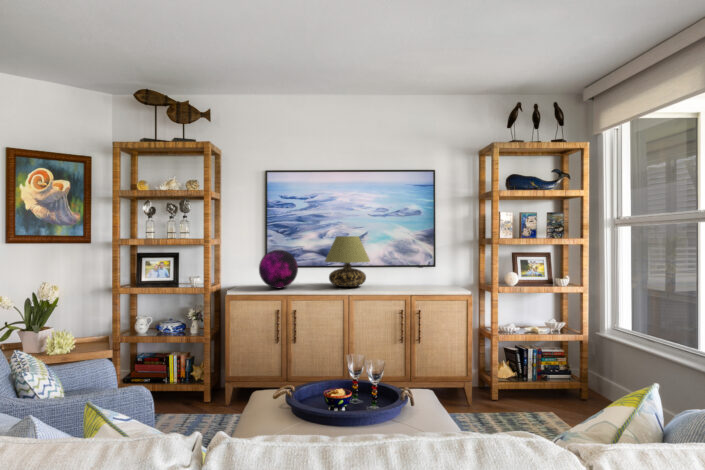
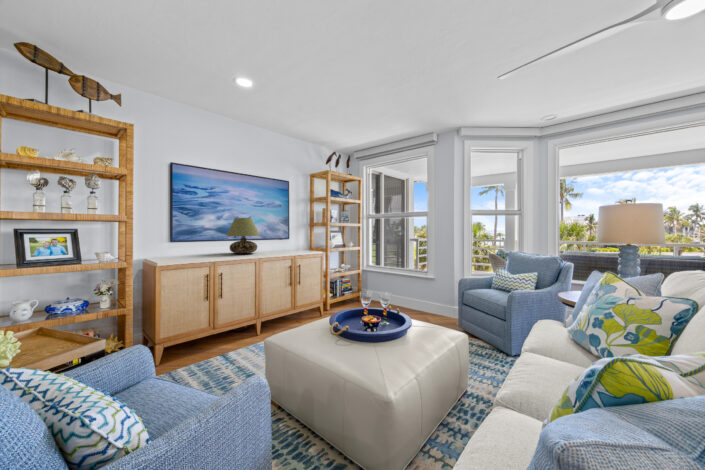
decorative orb: present [259,250,298,288] -> none [178,226,213,257]

